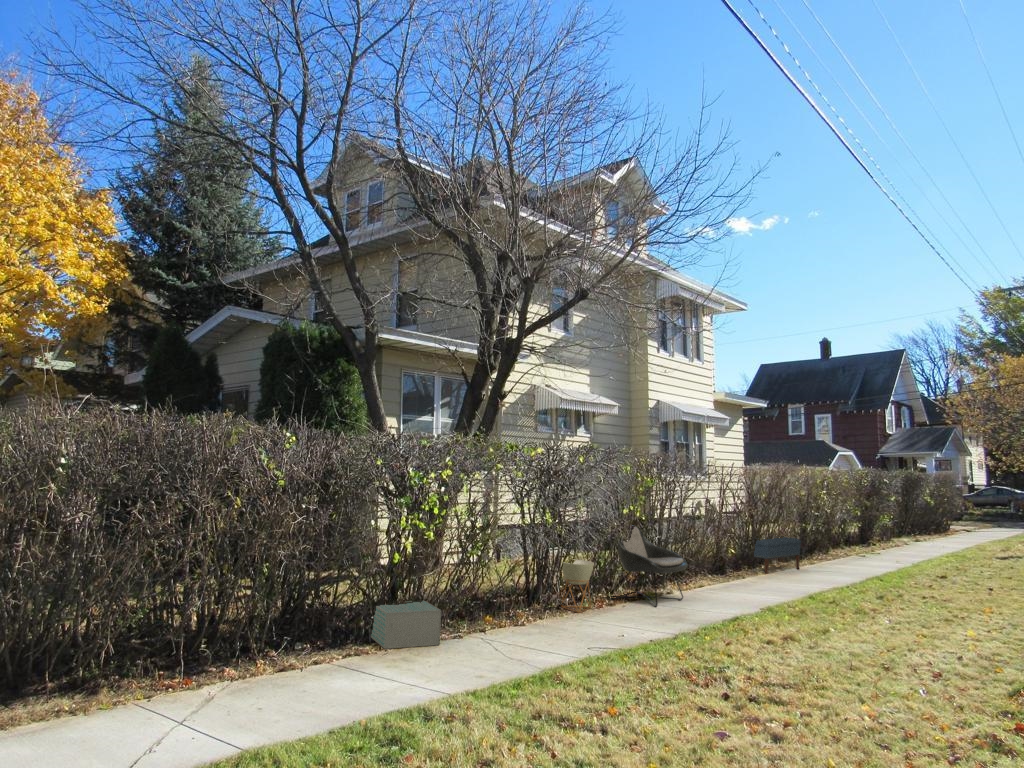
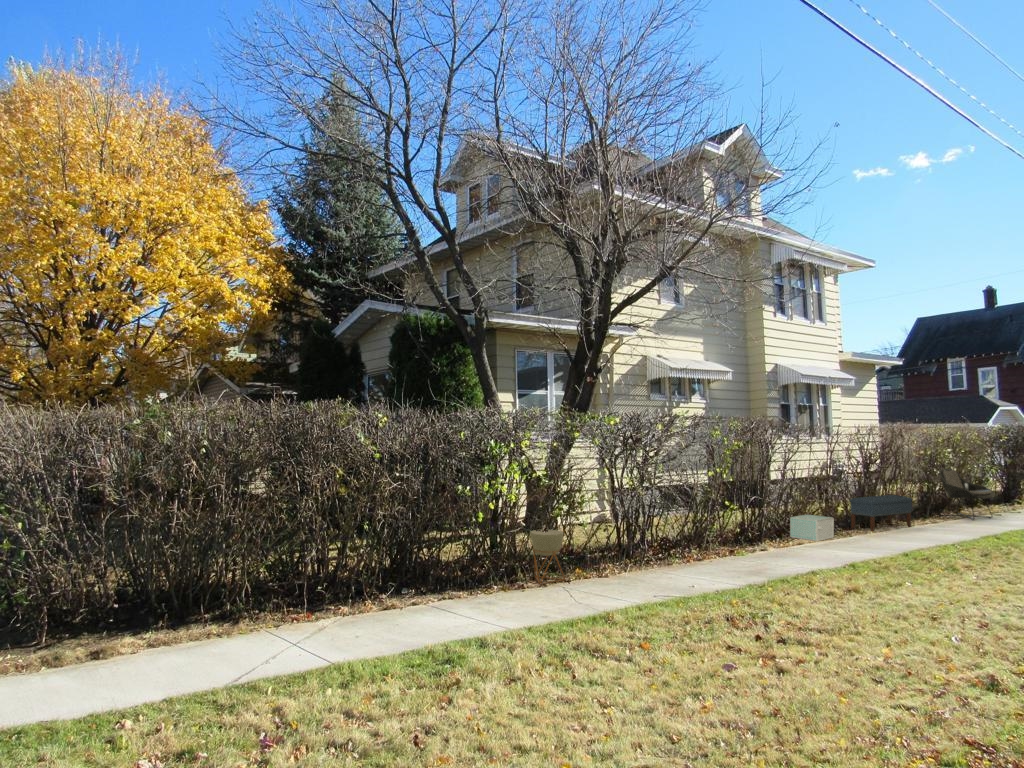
lounge chair: present [610,527,688,607] -> present [938,469,995,520]
planter: present [561,560,594,613] -> present [530,530,565,584]
storage box: present [371,601,441,649] -> present [790,514,834,541]

